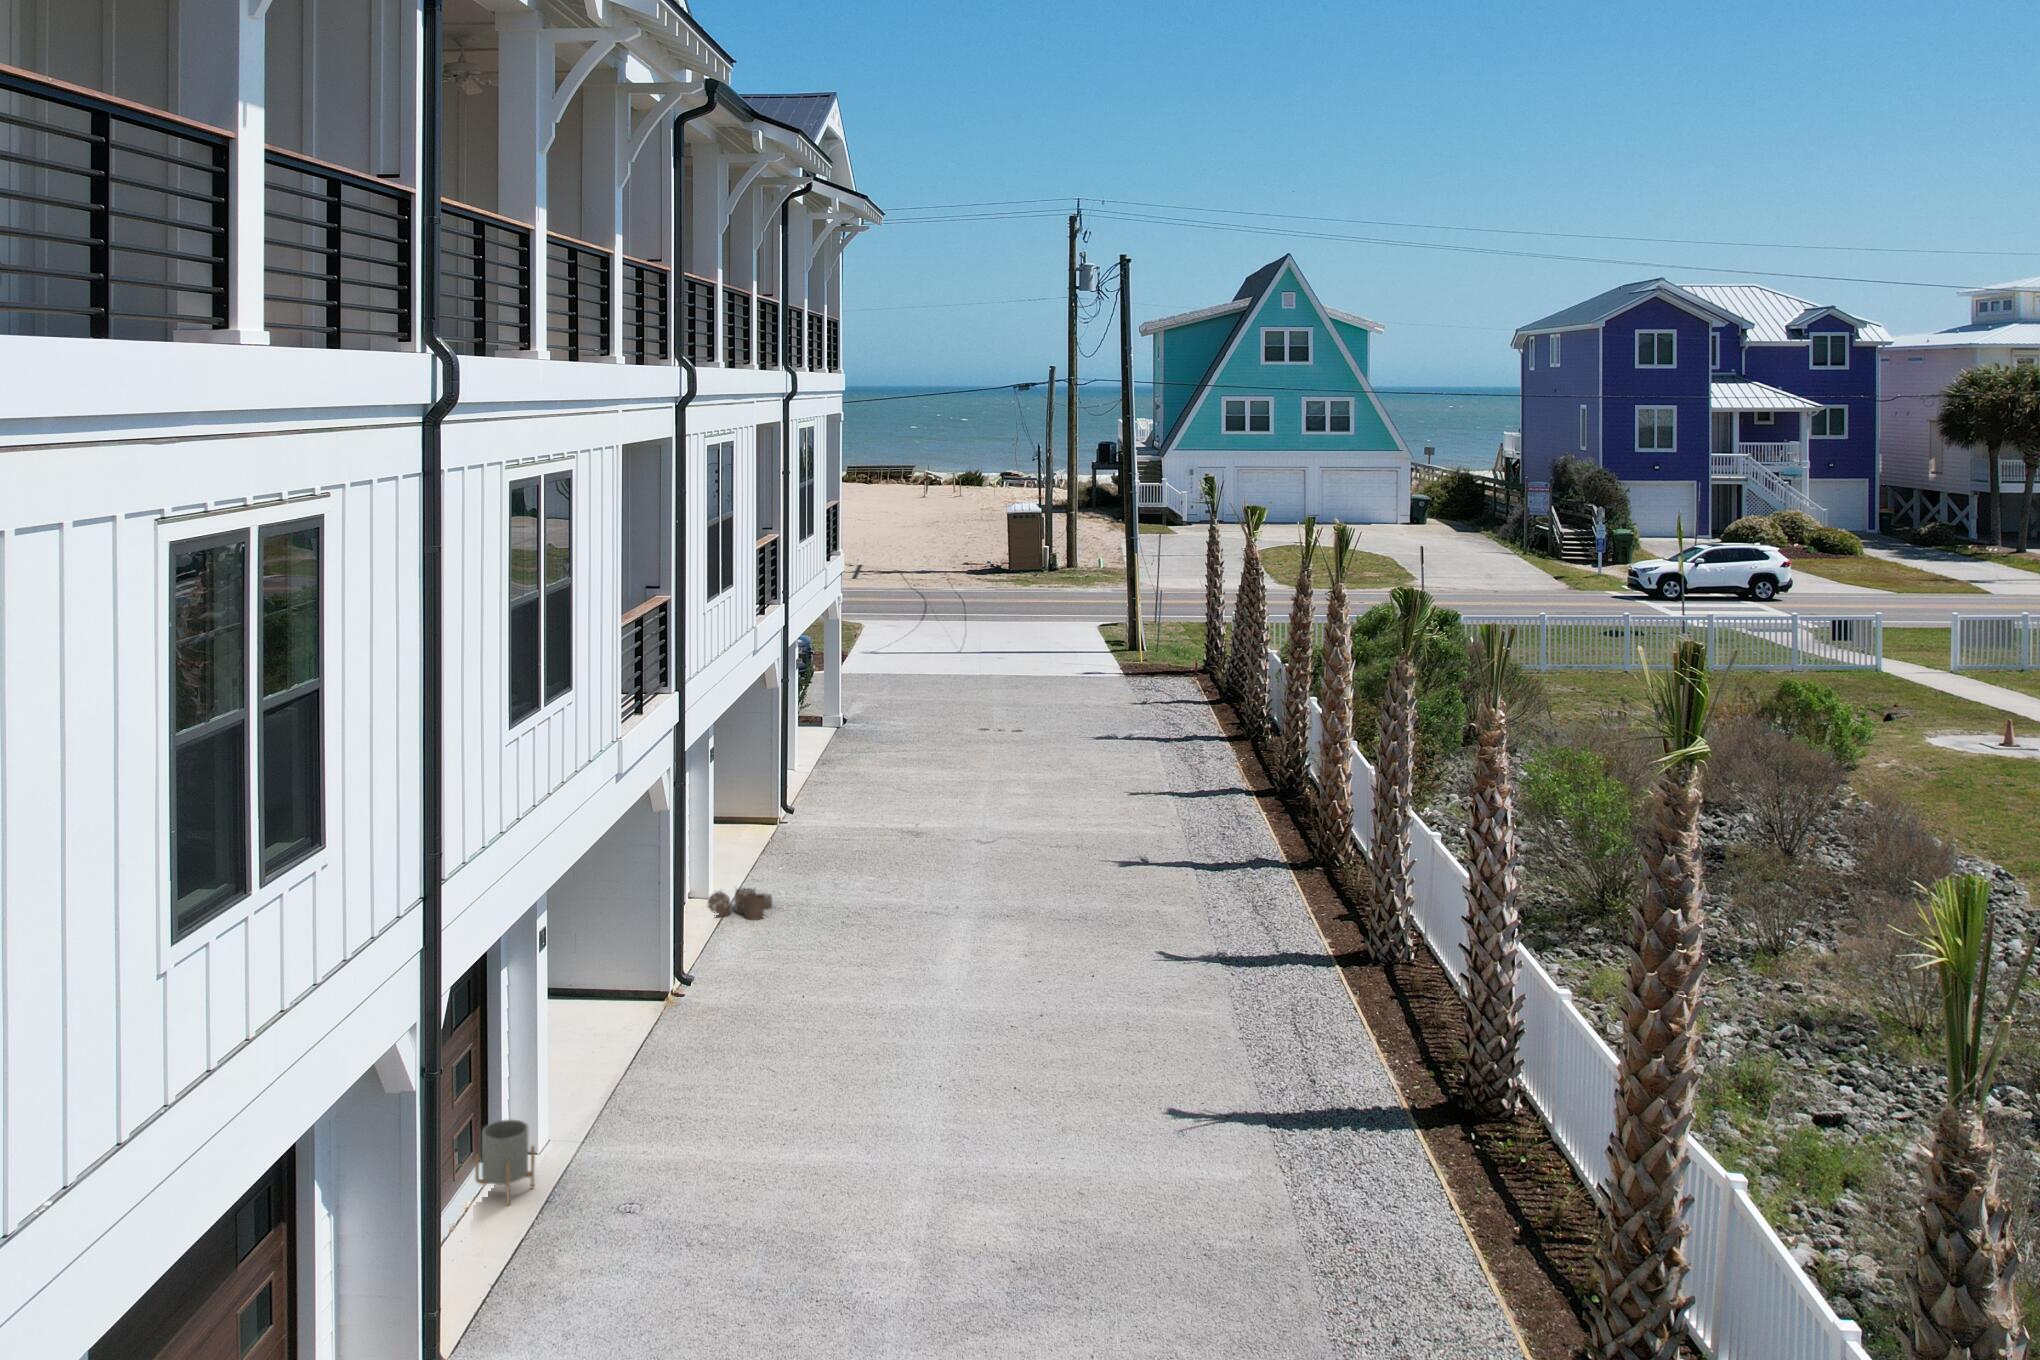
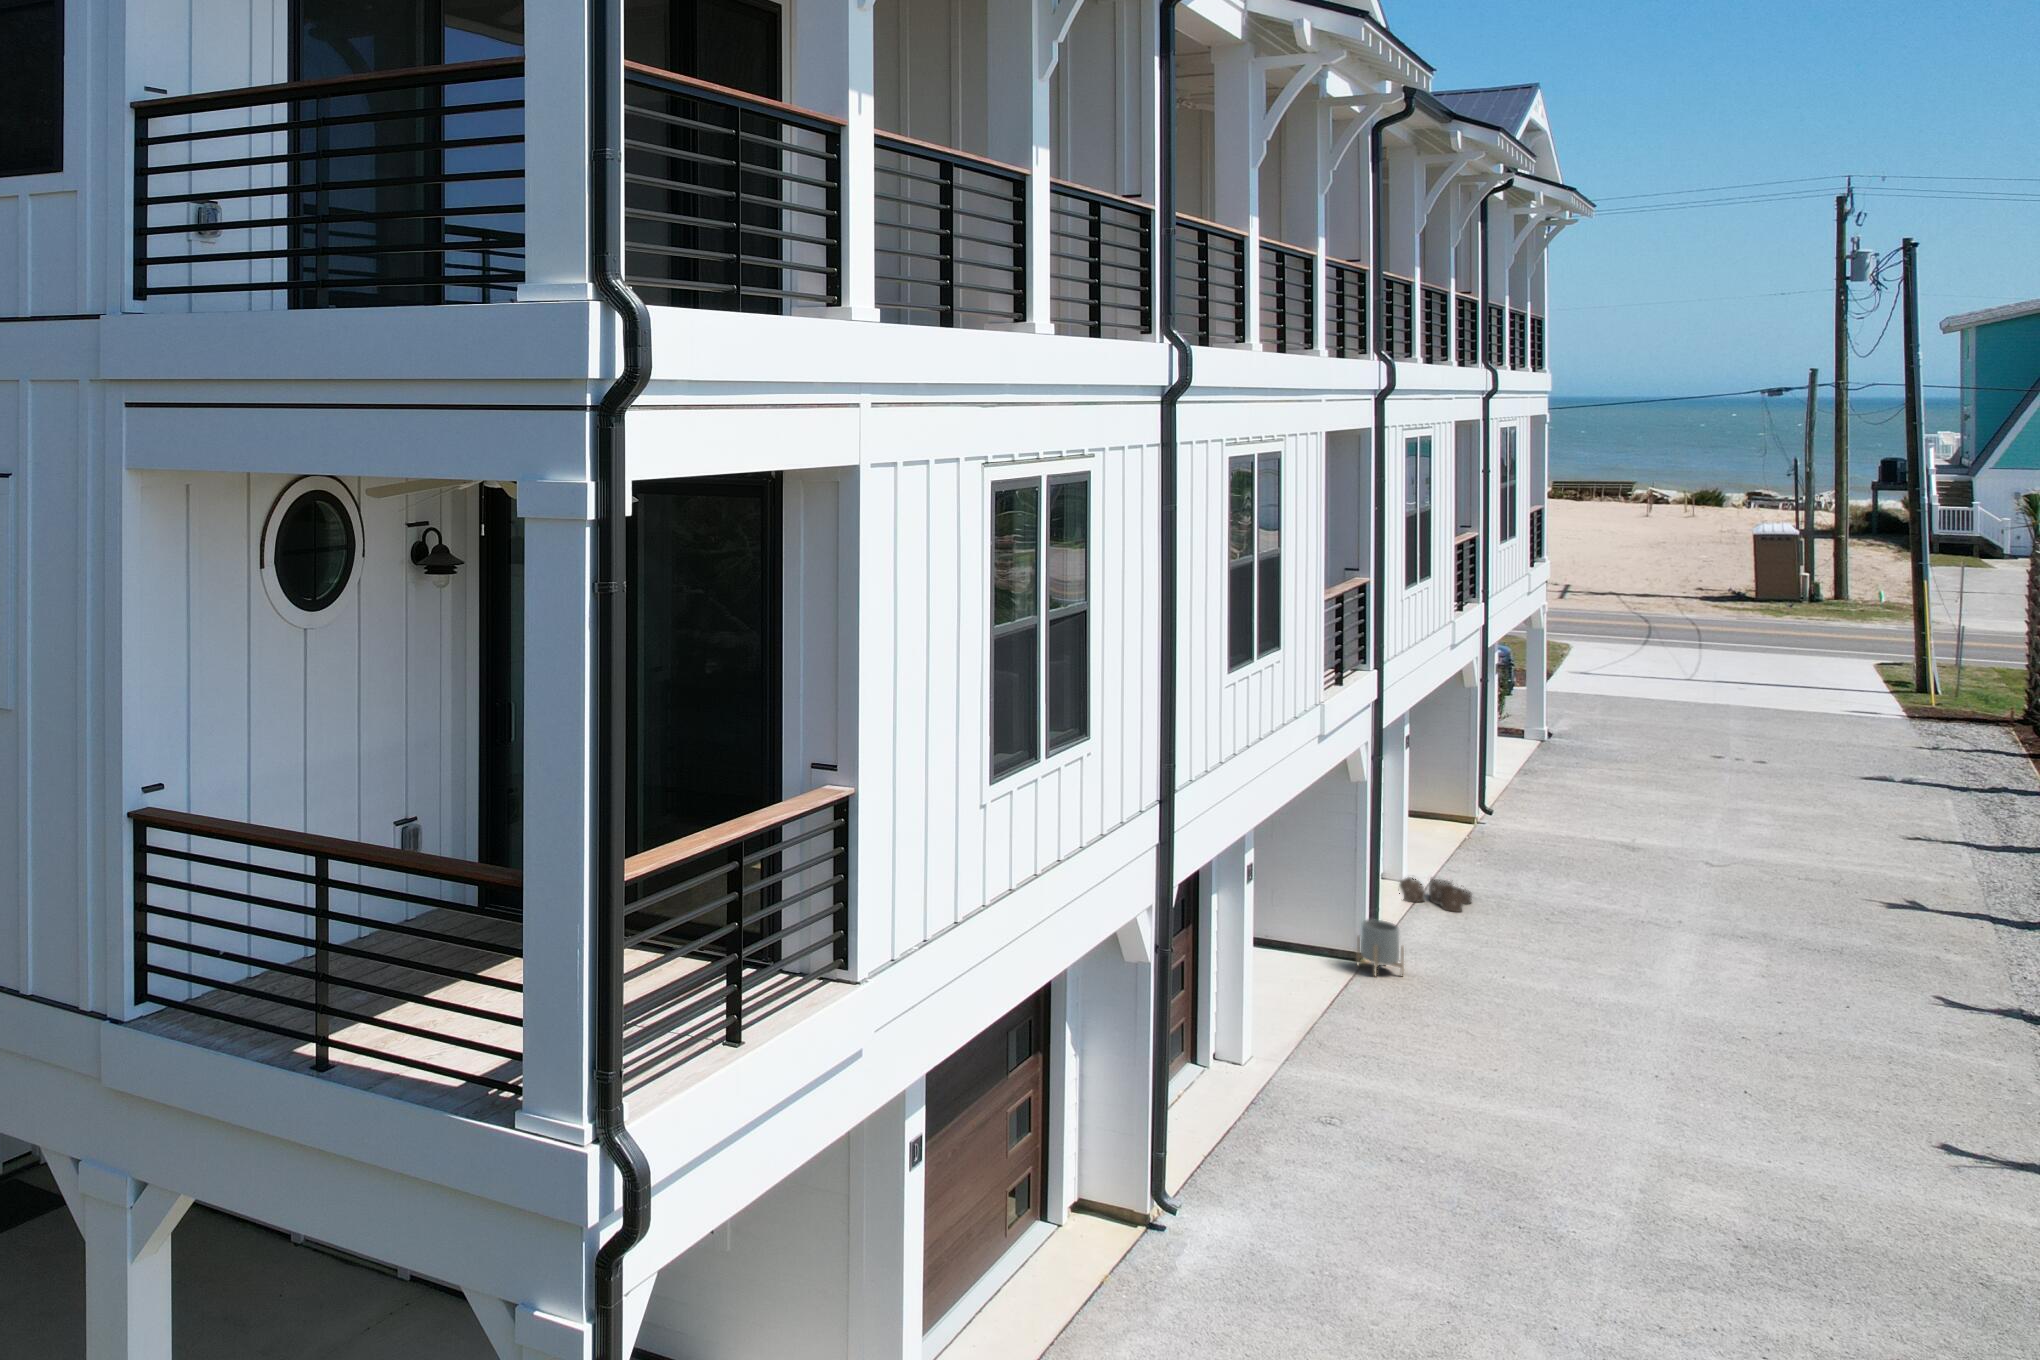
planter: present [475,1120,535,1205] -> present [1357,919,1404,976]

